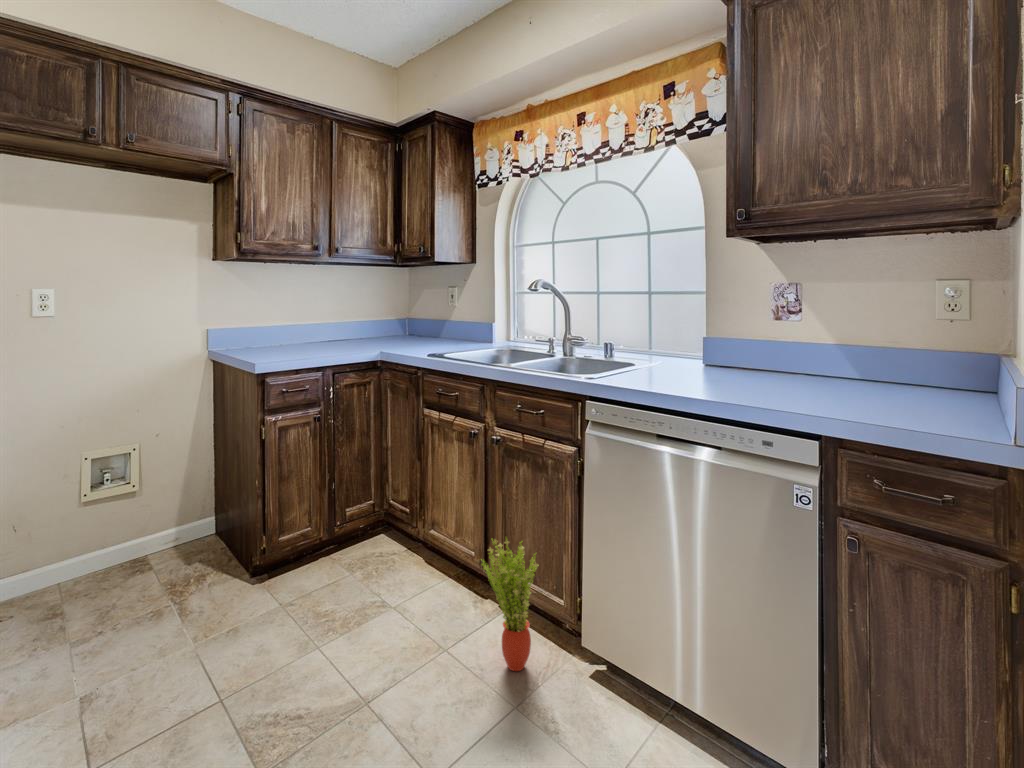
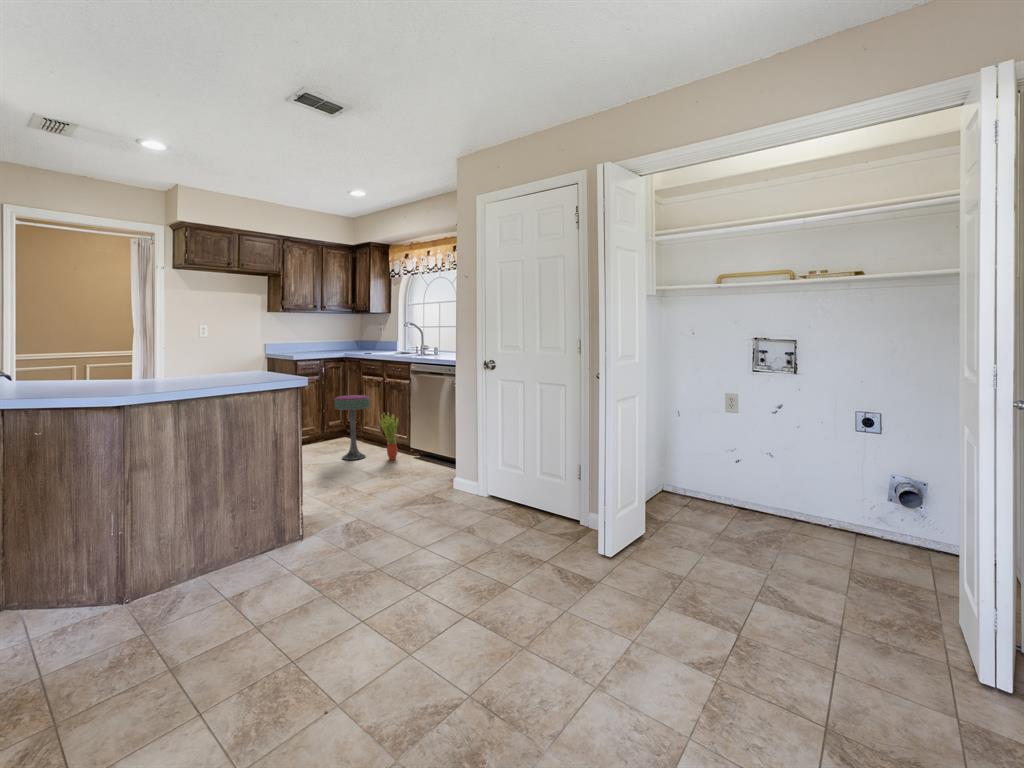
bar stool: none [356,476,452,667] -> present [334,395,370,460]

